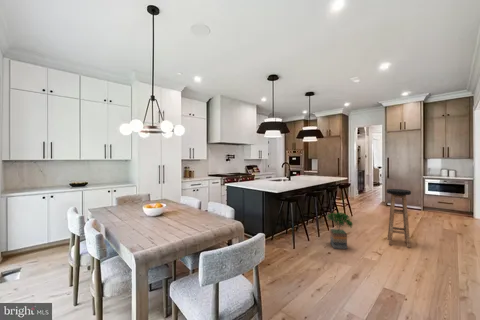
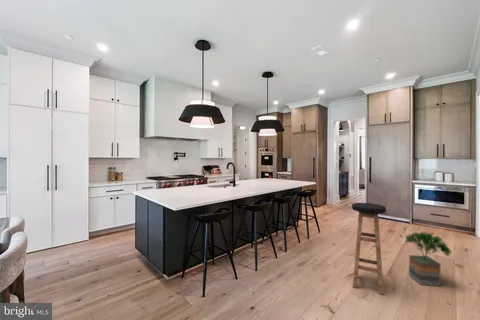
potted tree: present [328,213,352,249] -> present [406,232,451,286]

